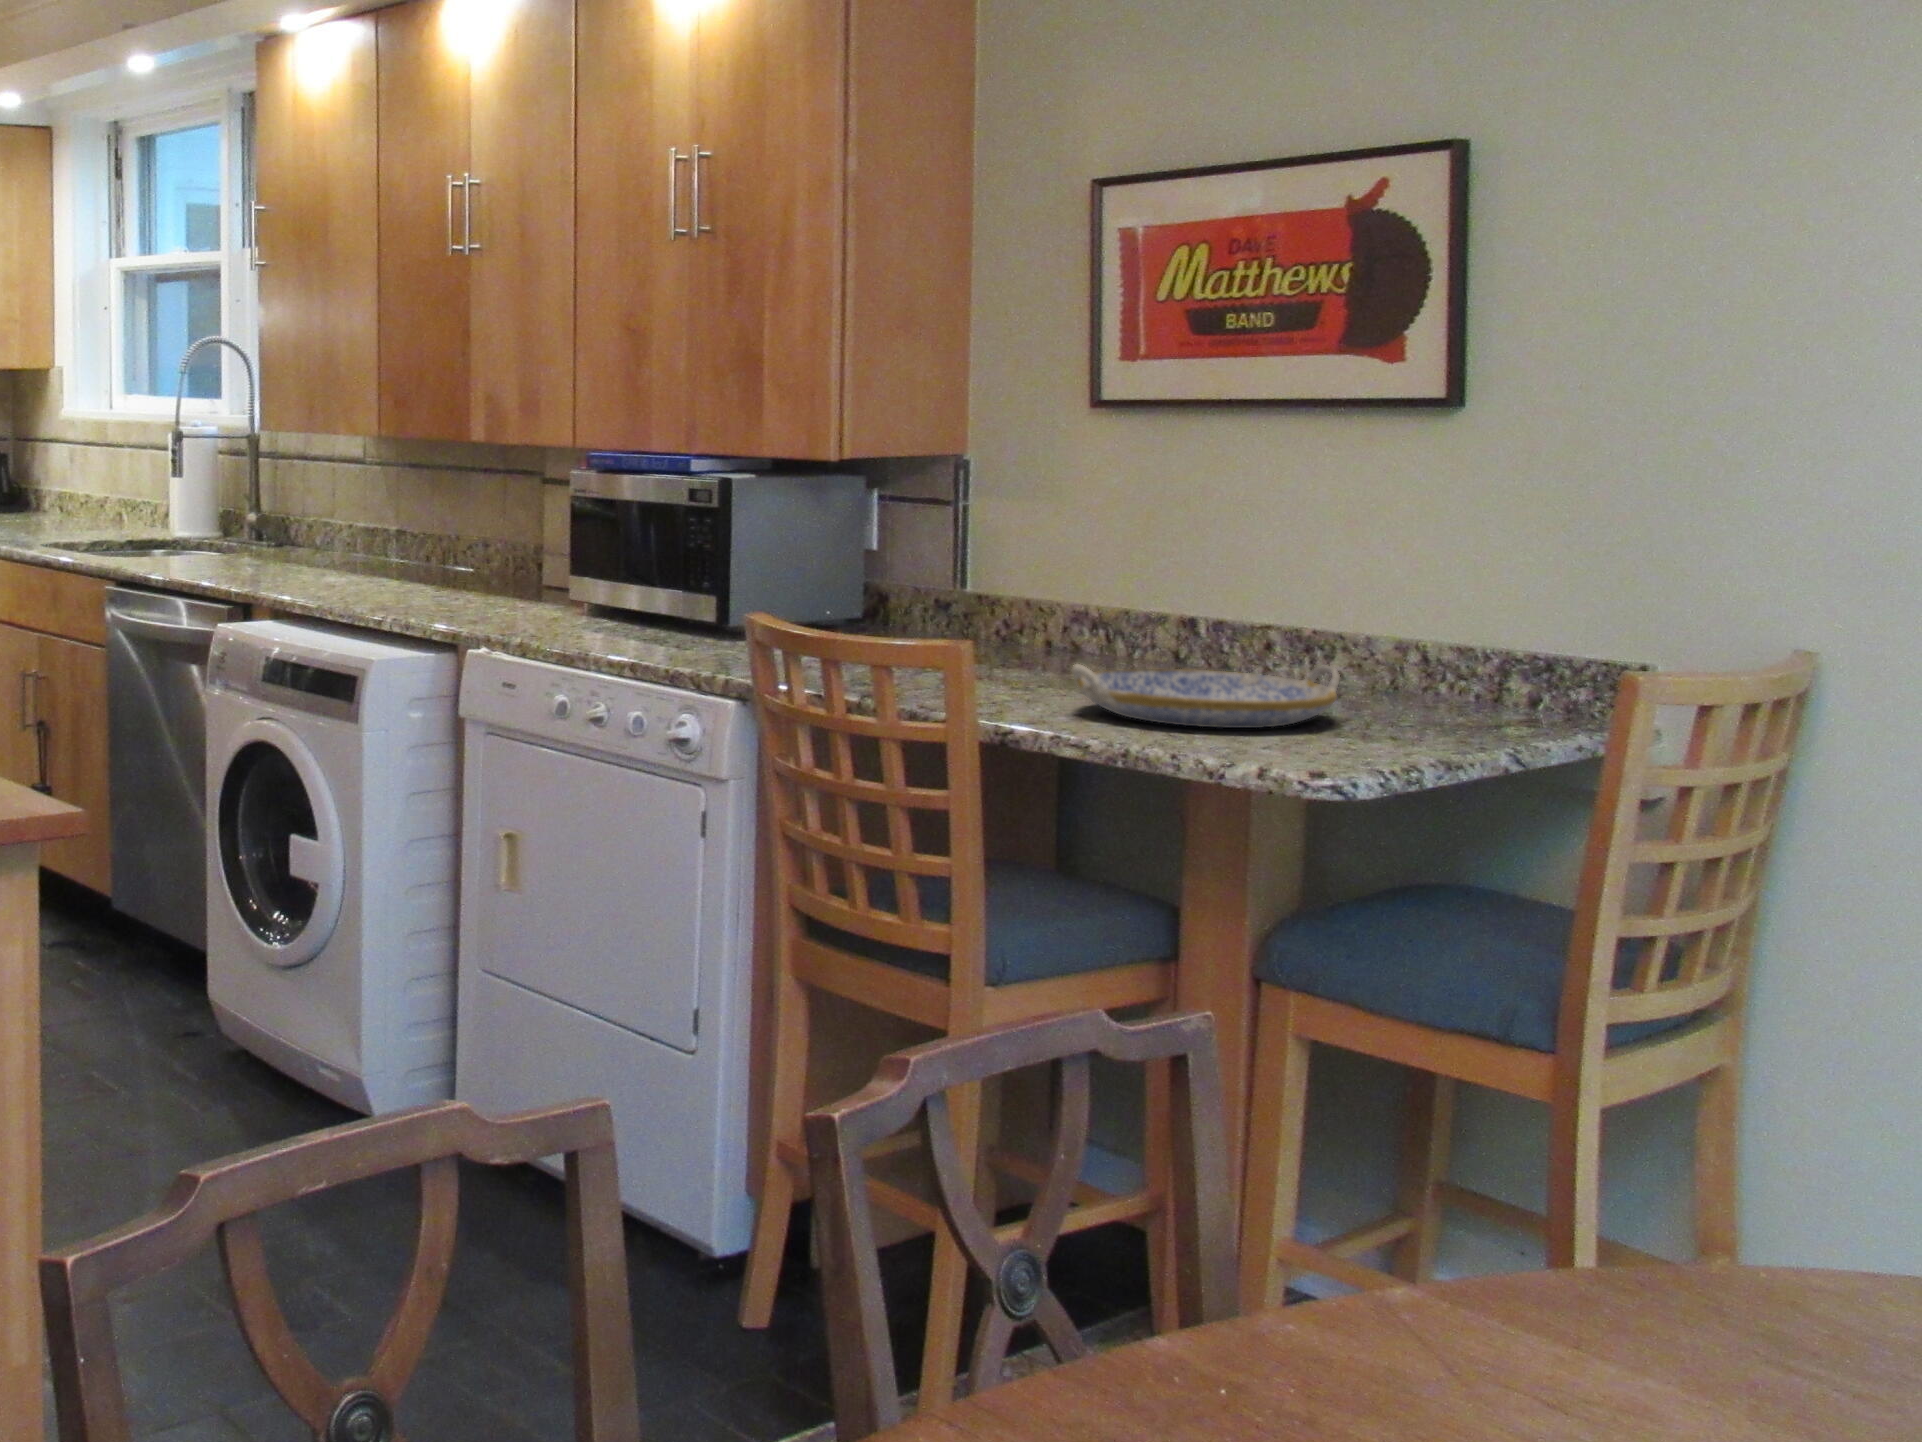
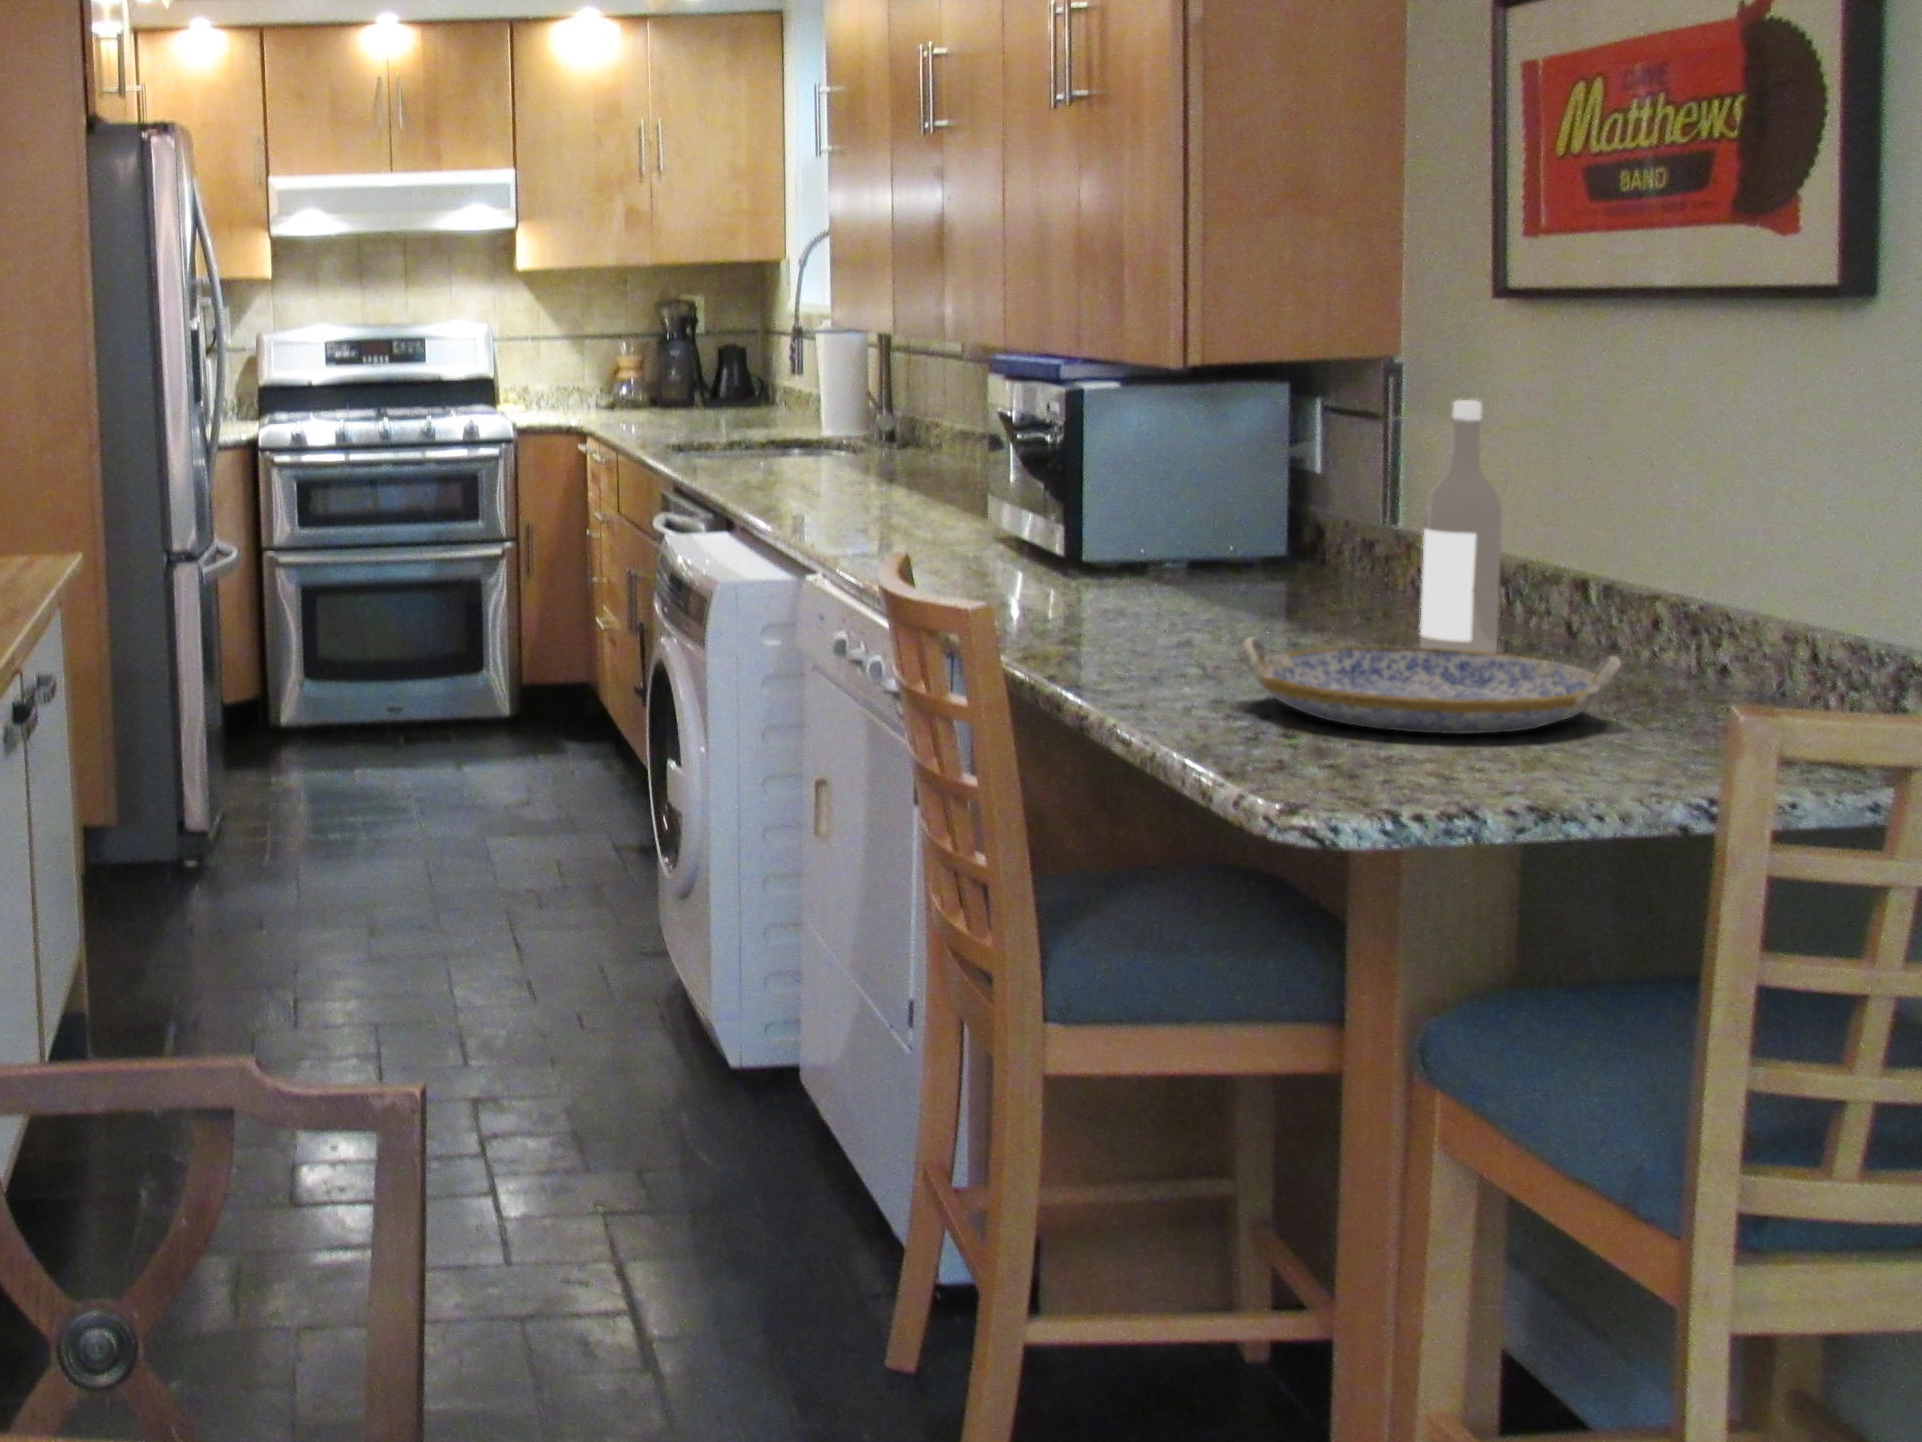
wine bottle: none [1073,482,1133,680] -> present [1420,400,1502,653]

